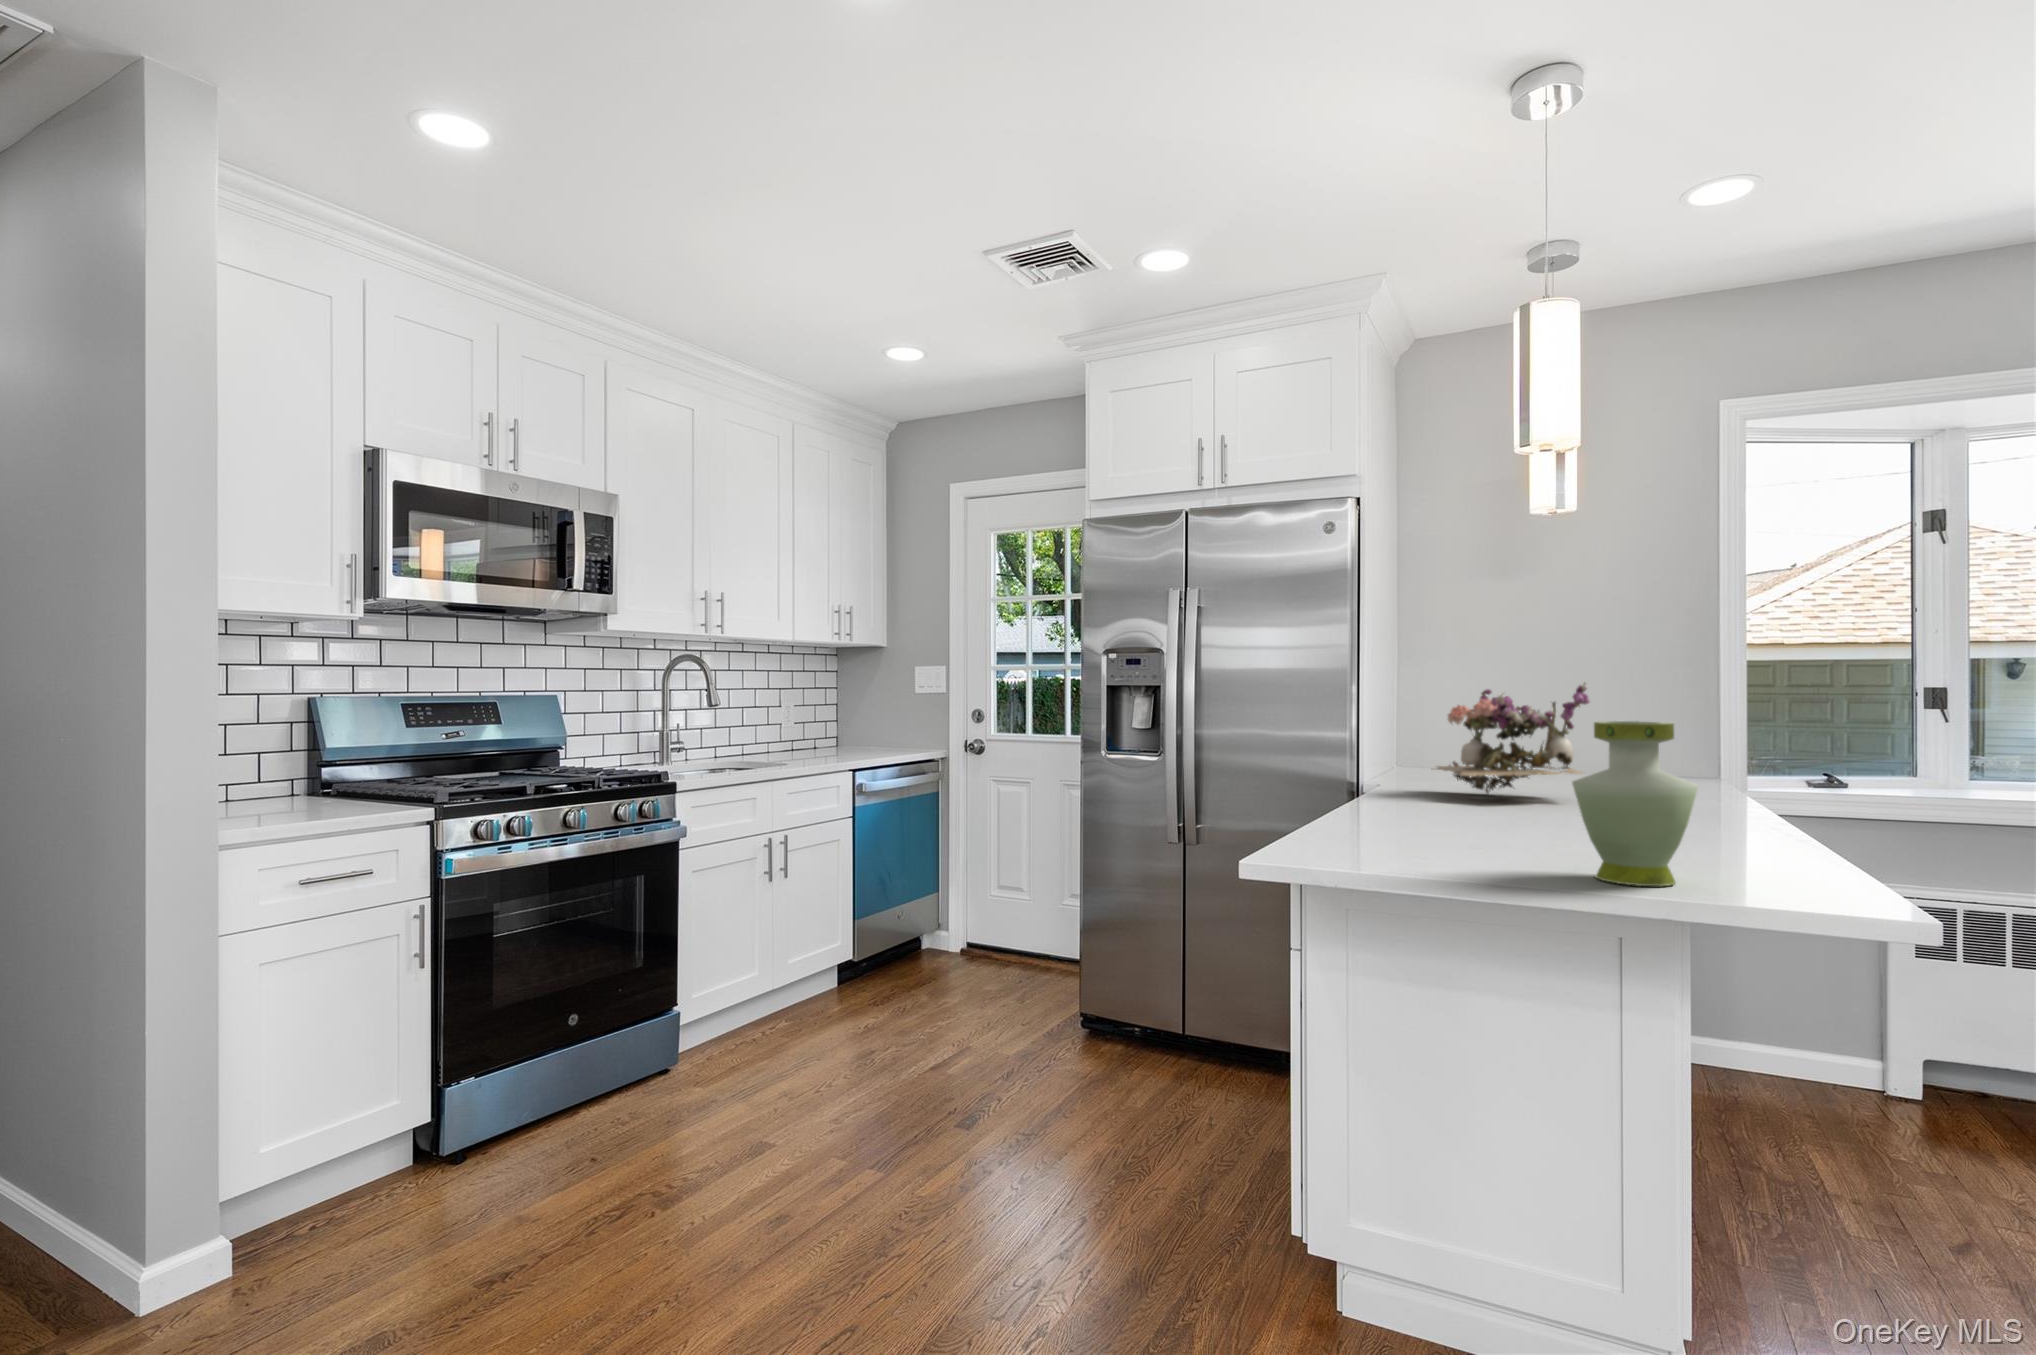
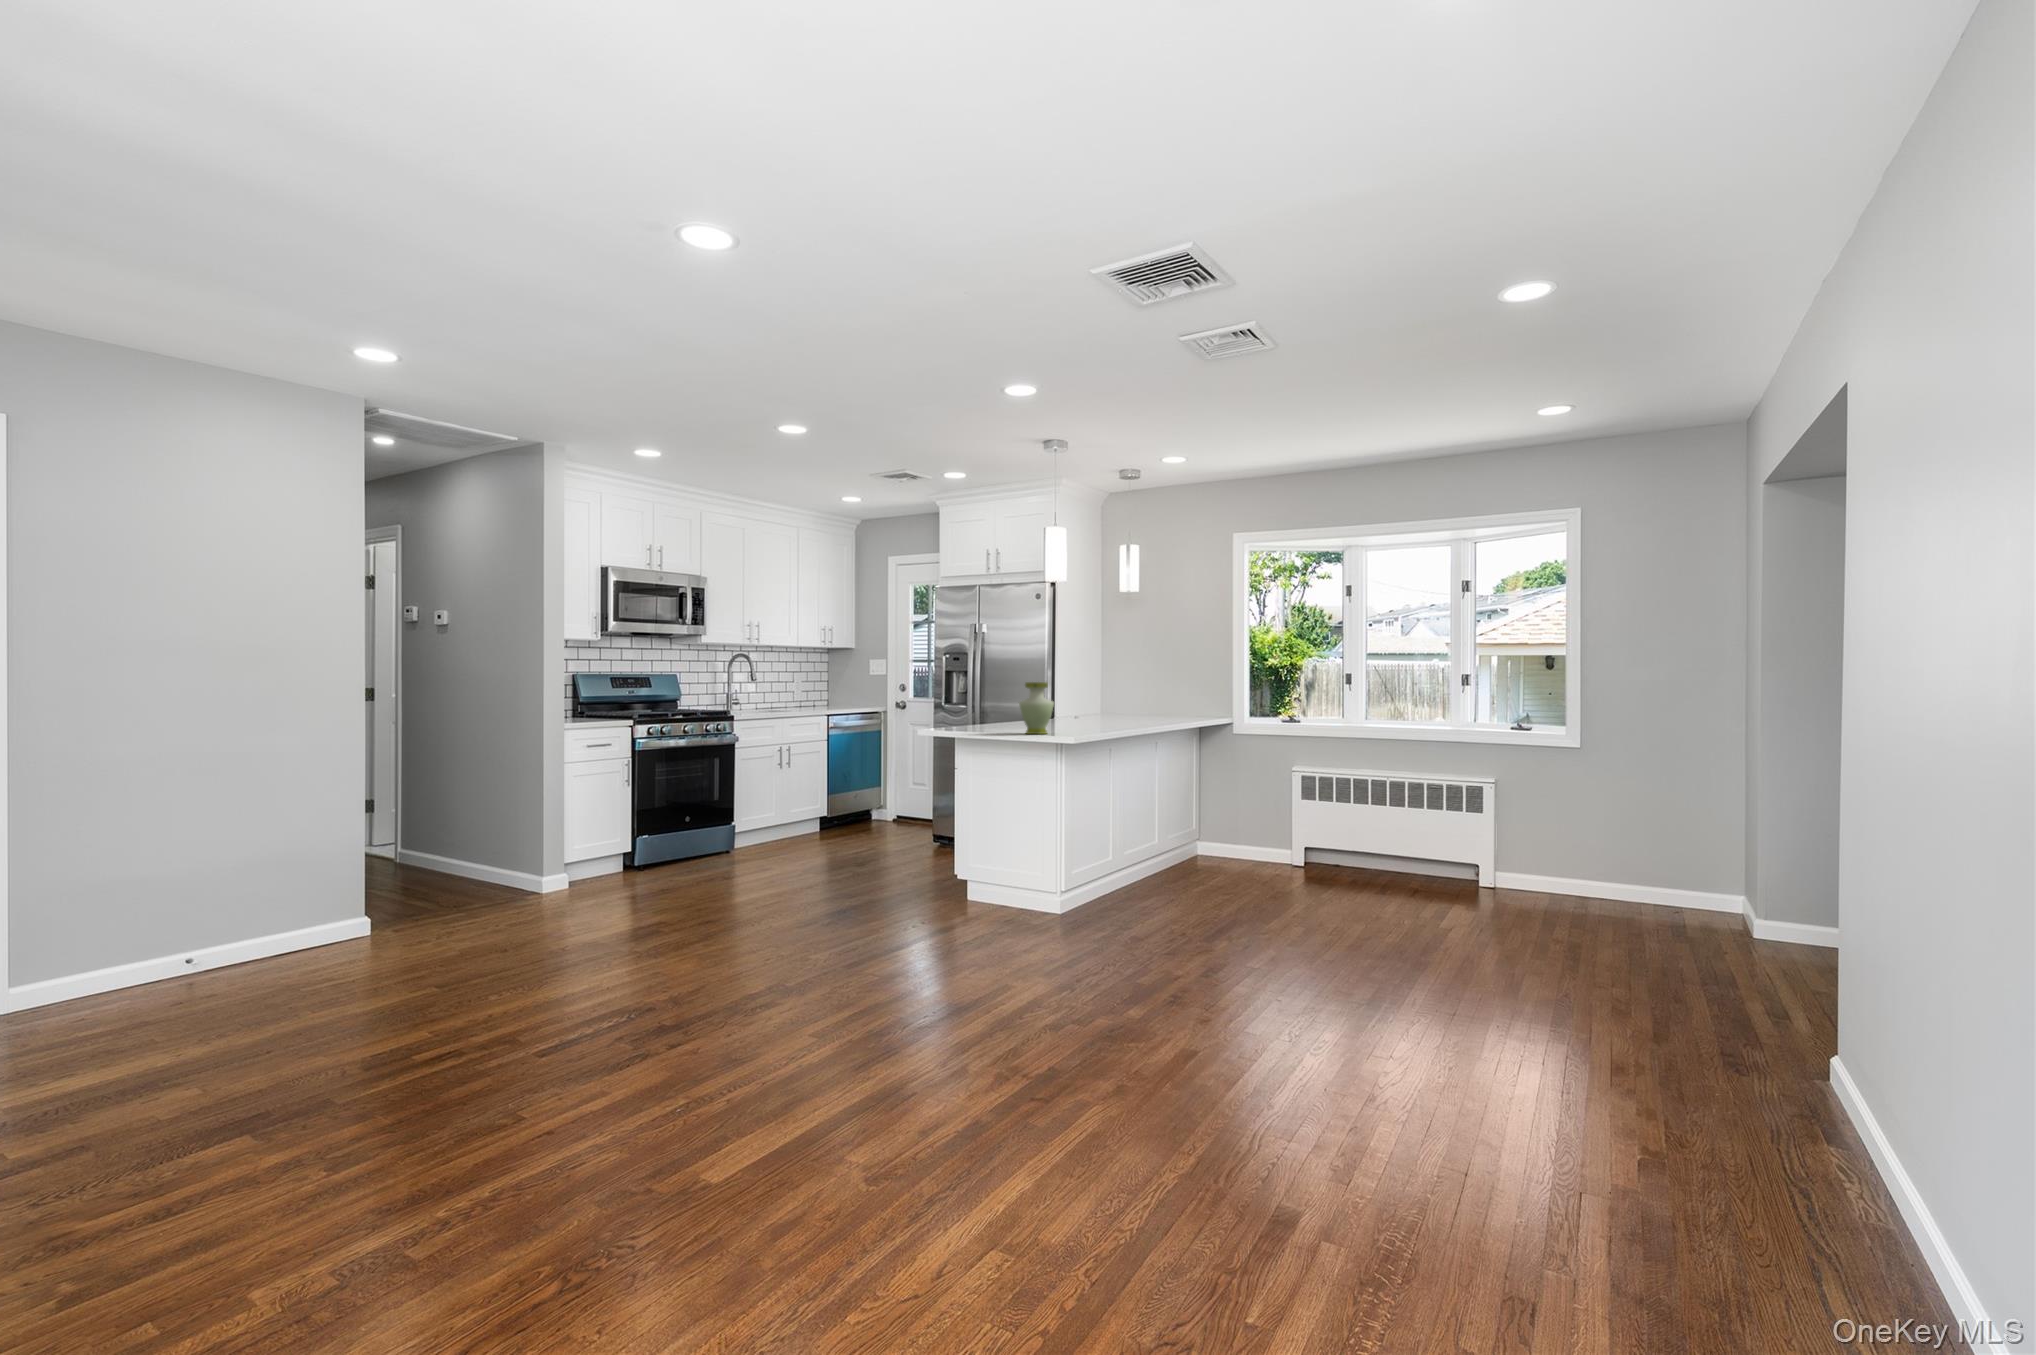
flower arrangement: present [1436,683,1589,795] -> none [1066,669,1127,720]

